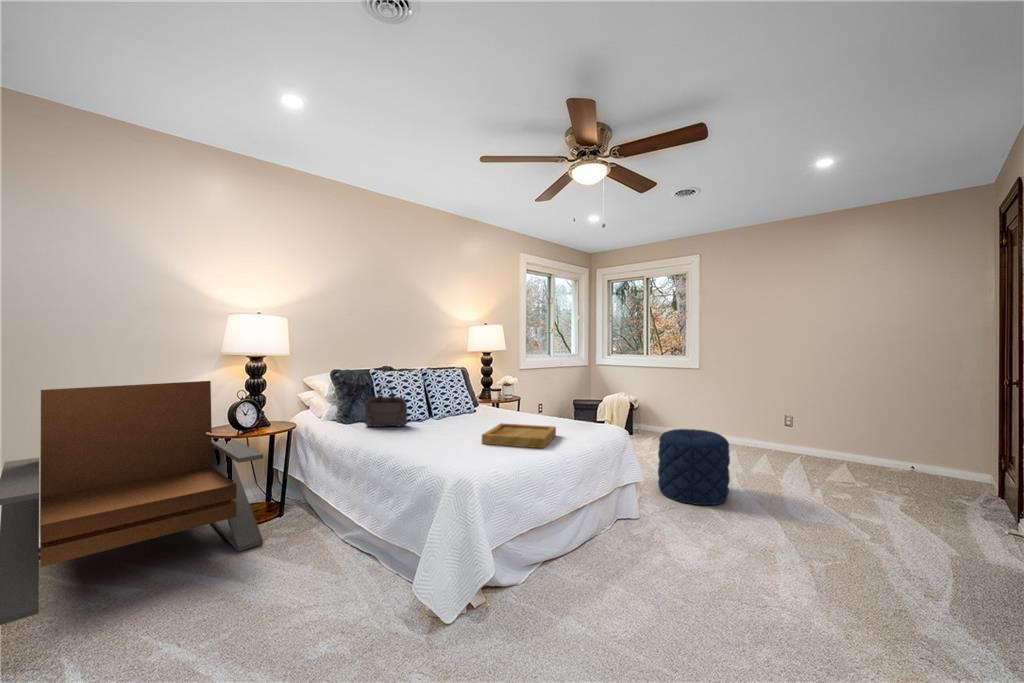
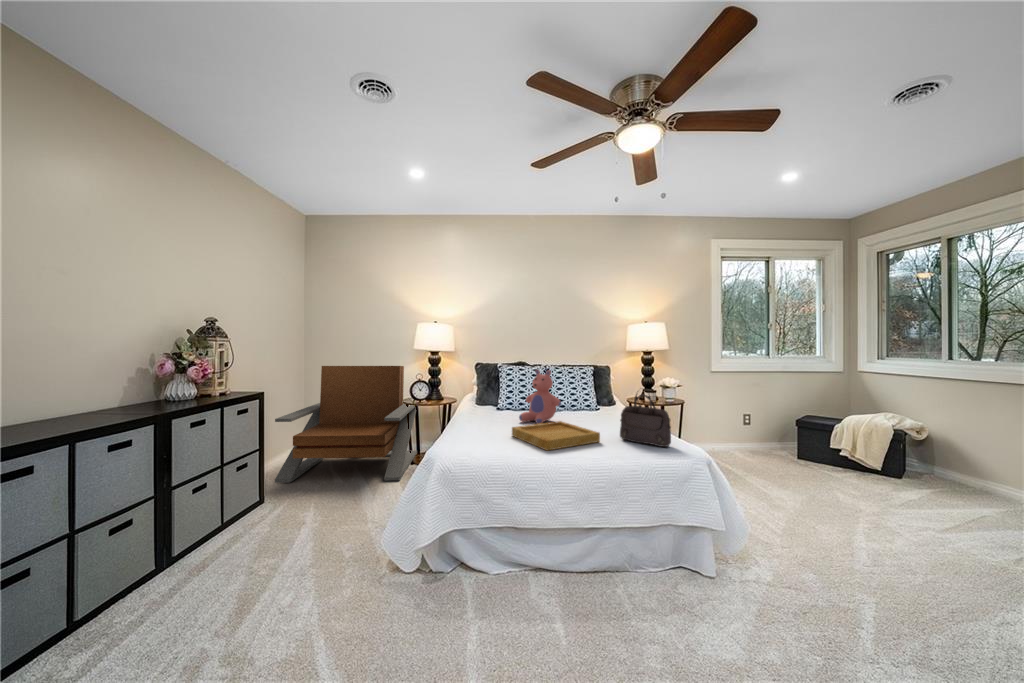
teddy bear: none [441,374,485,431] -> present [519,370,561,424]
handbag: present [365,386,407,427] -> present [620,394,671,447]
pouf: present [658,429,730,505] -> none [811,473,959,618]

